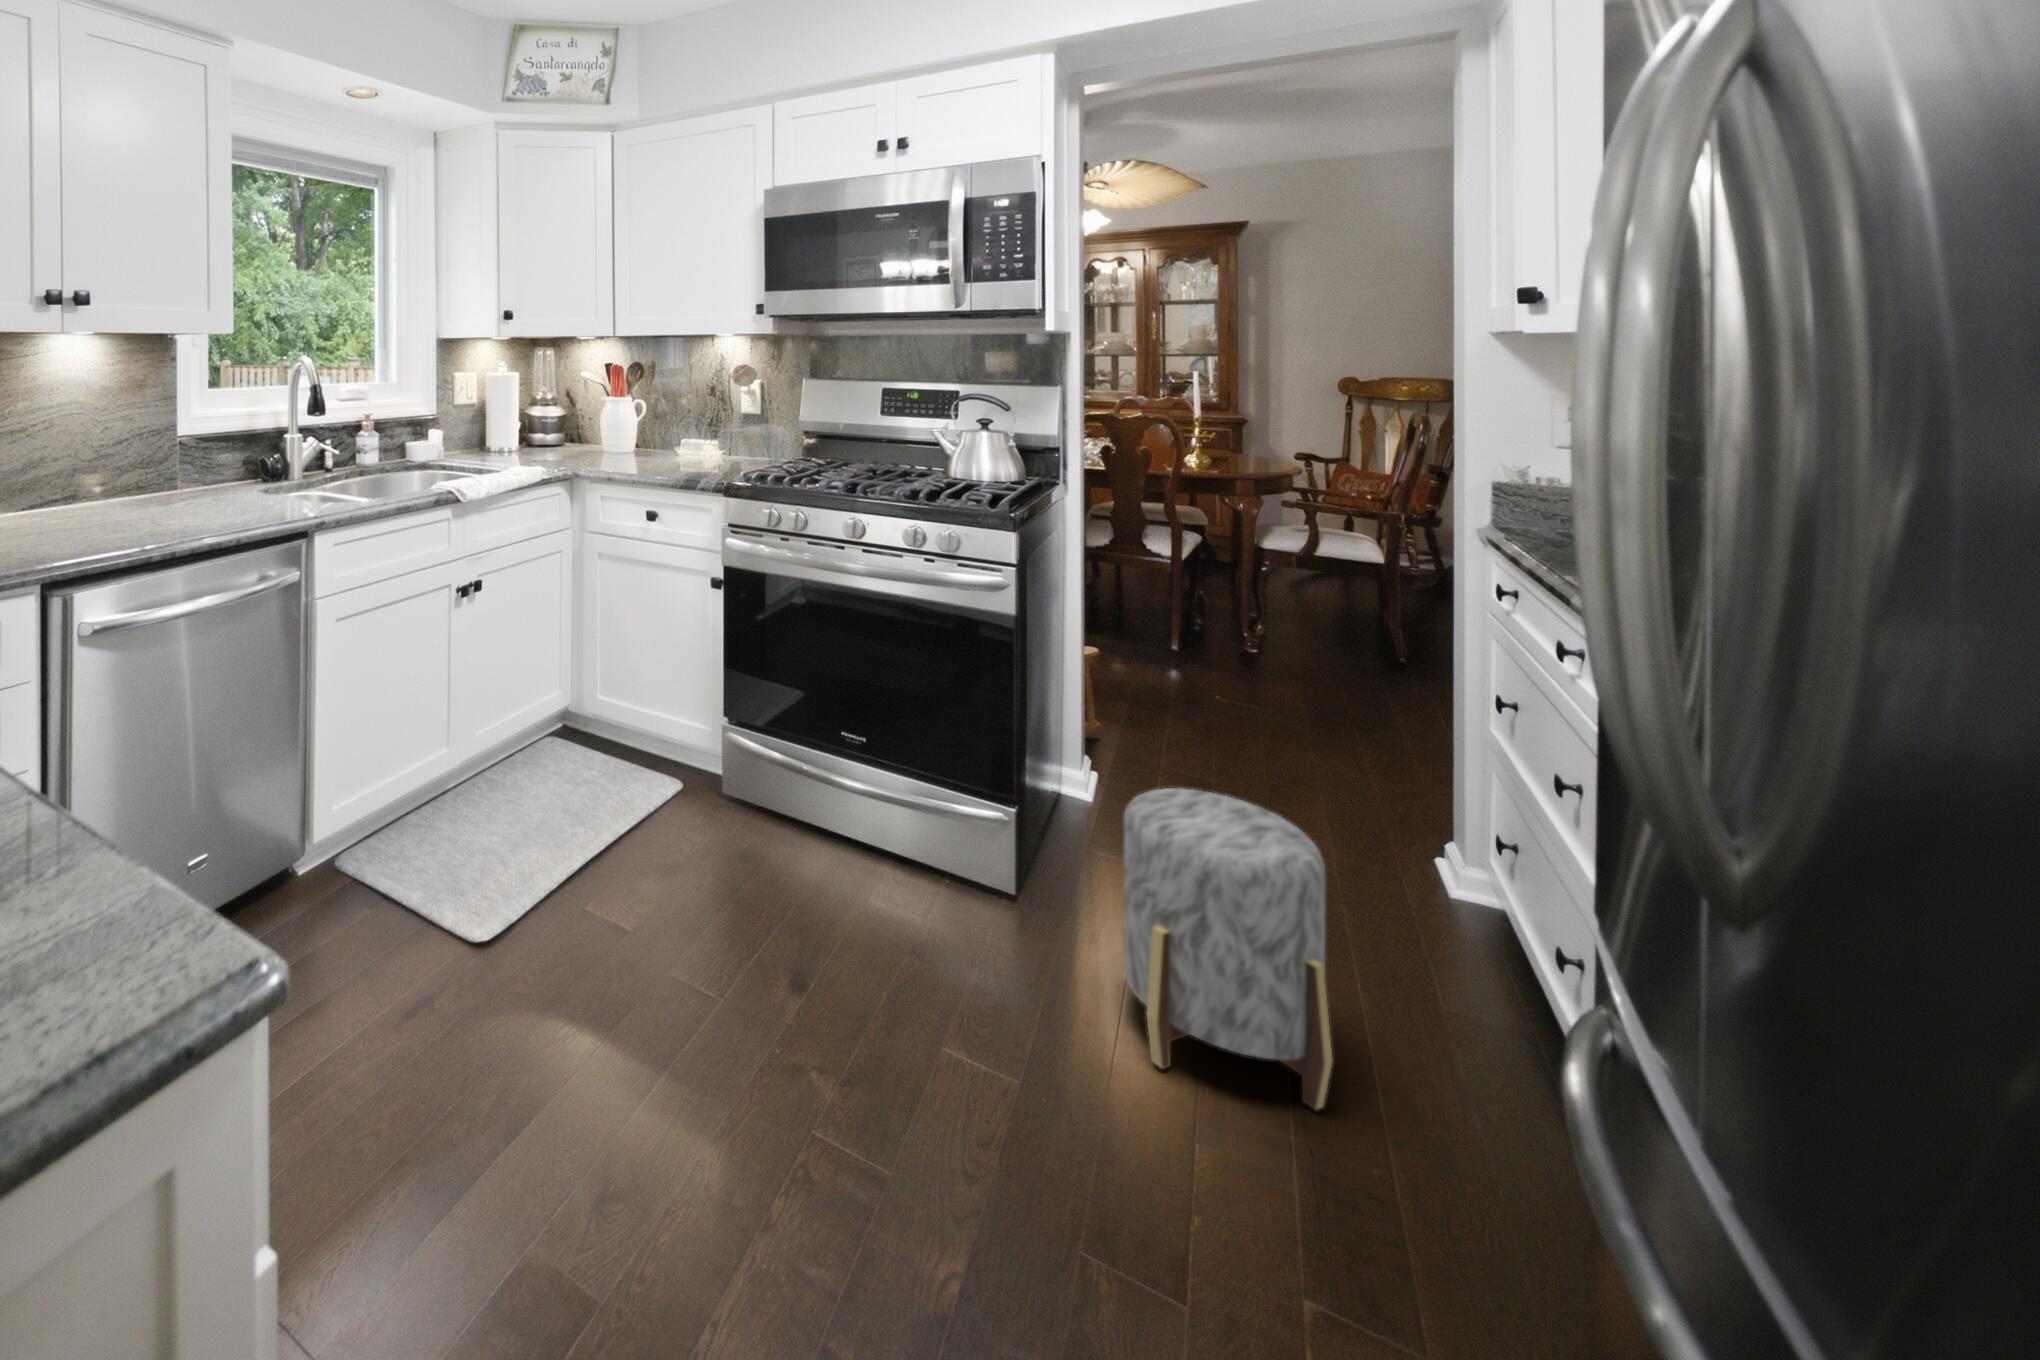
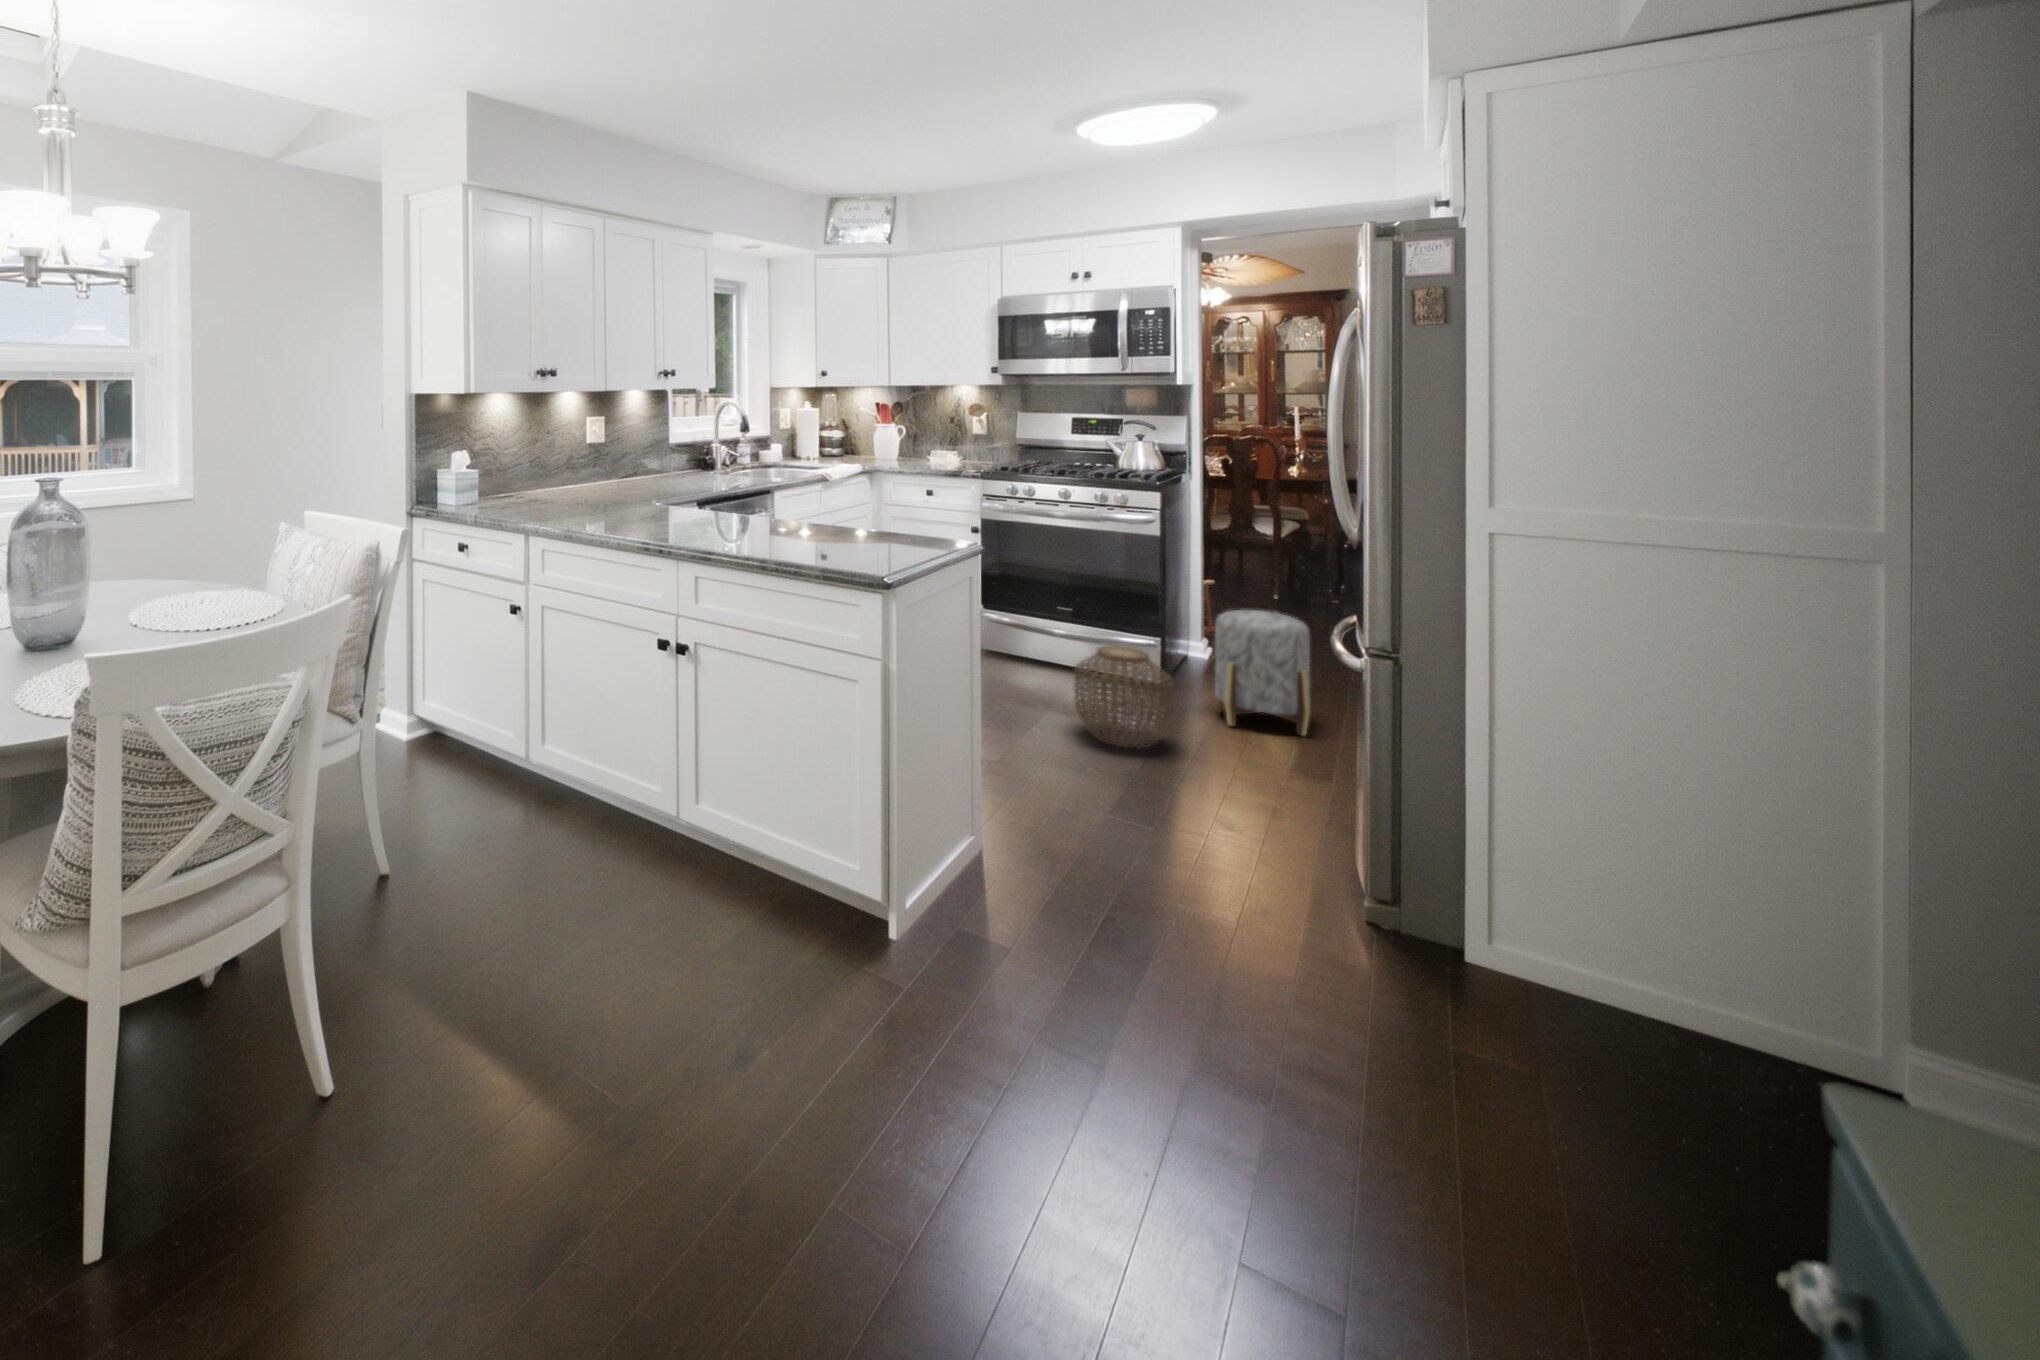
woven basket: none [824,912,1043,1198] -> present [1074,646,1174,748]

